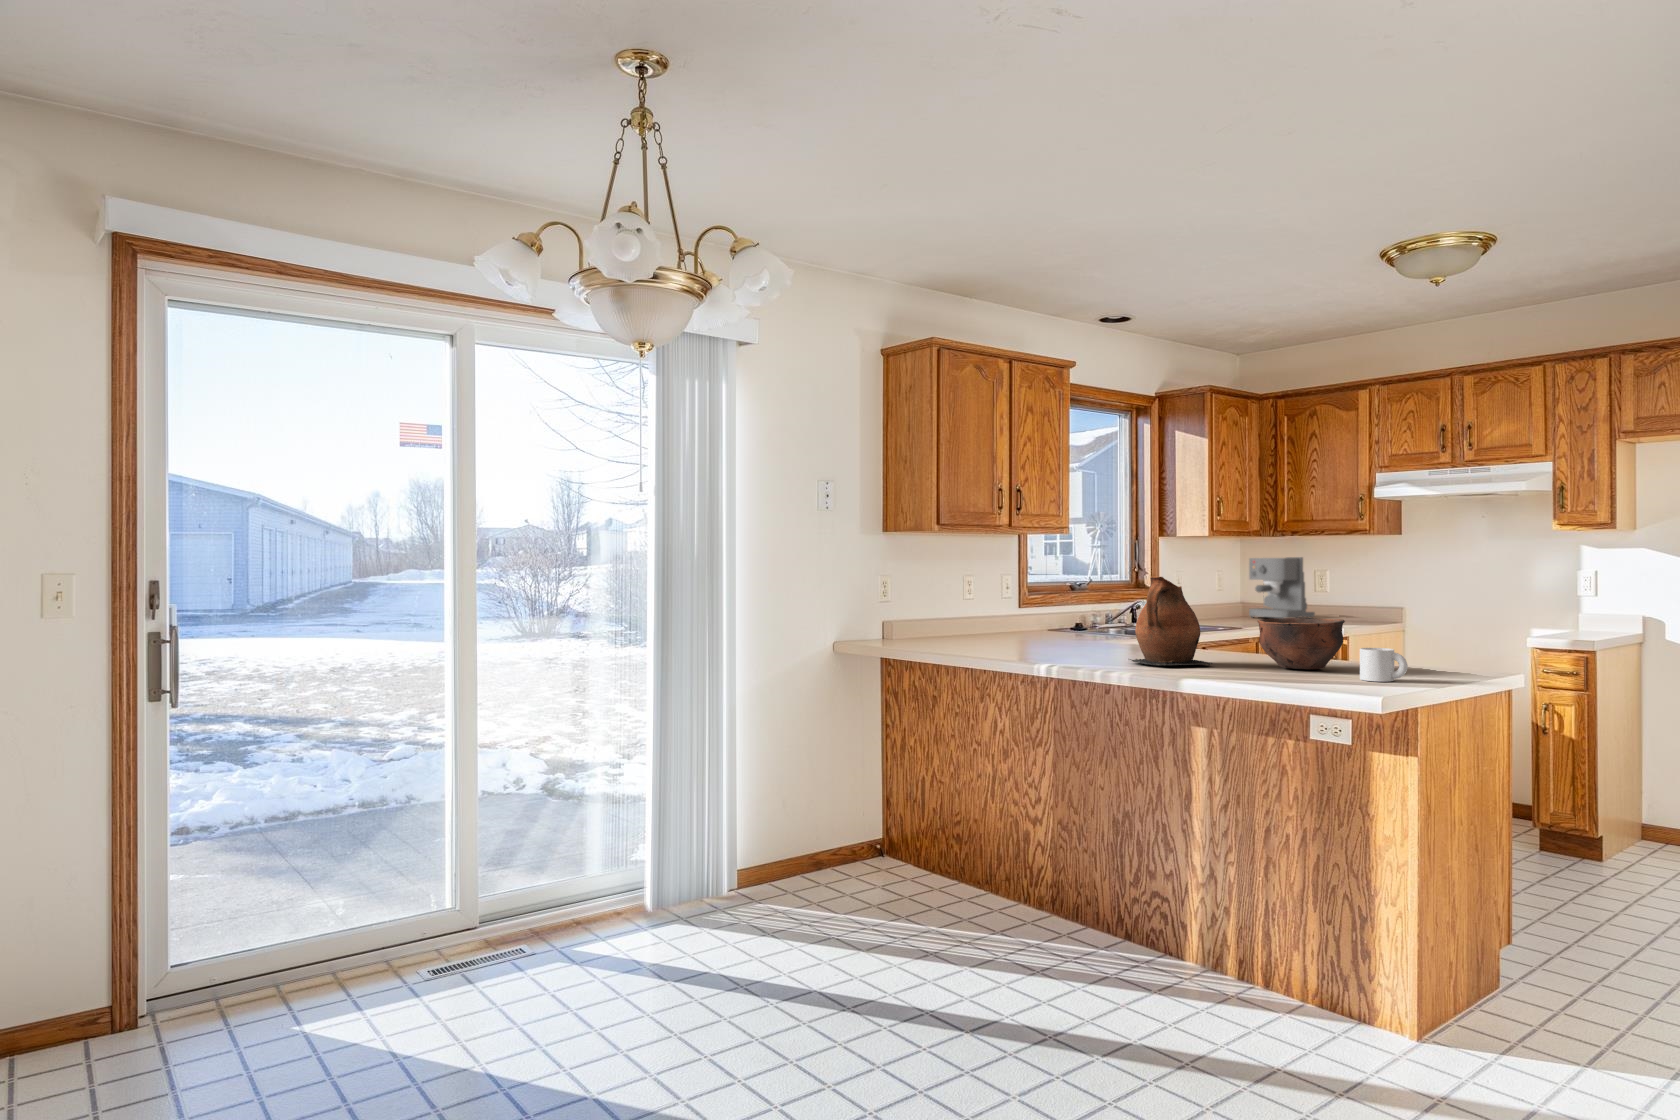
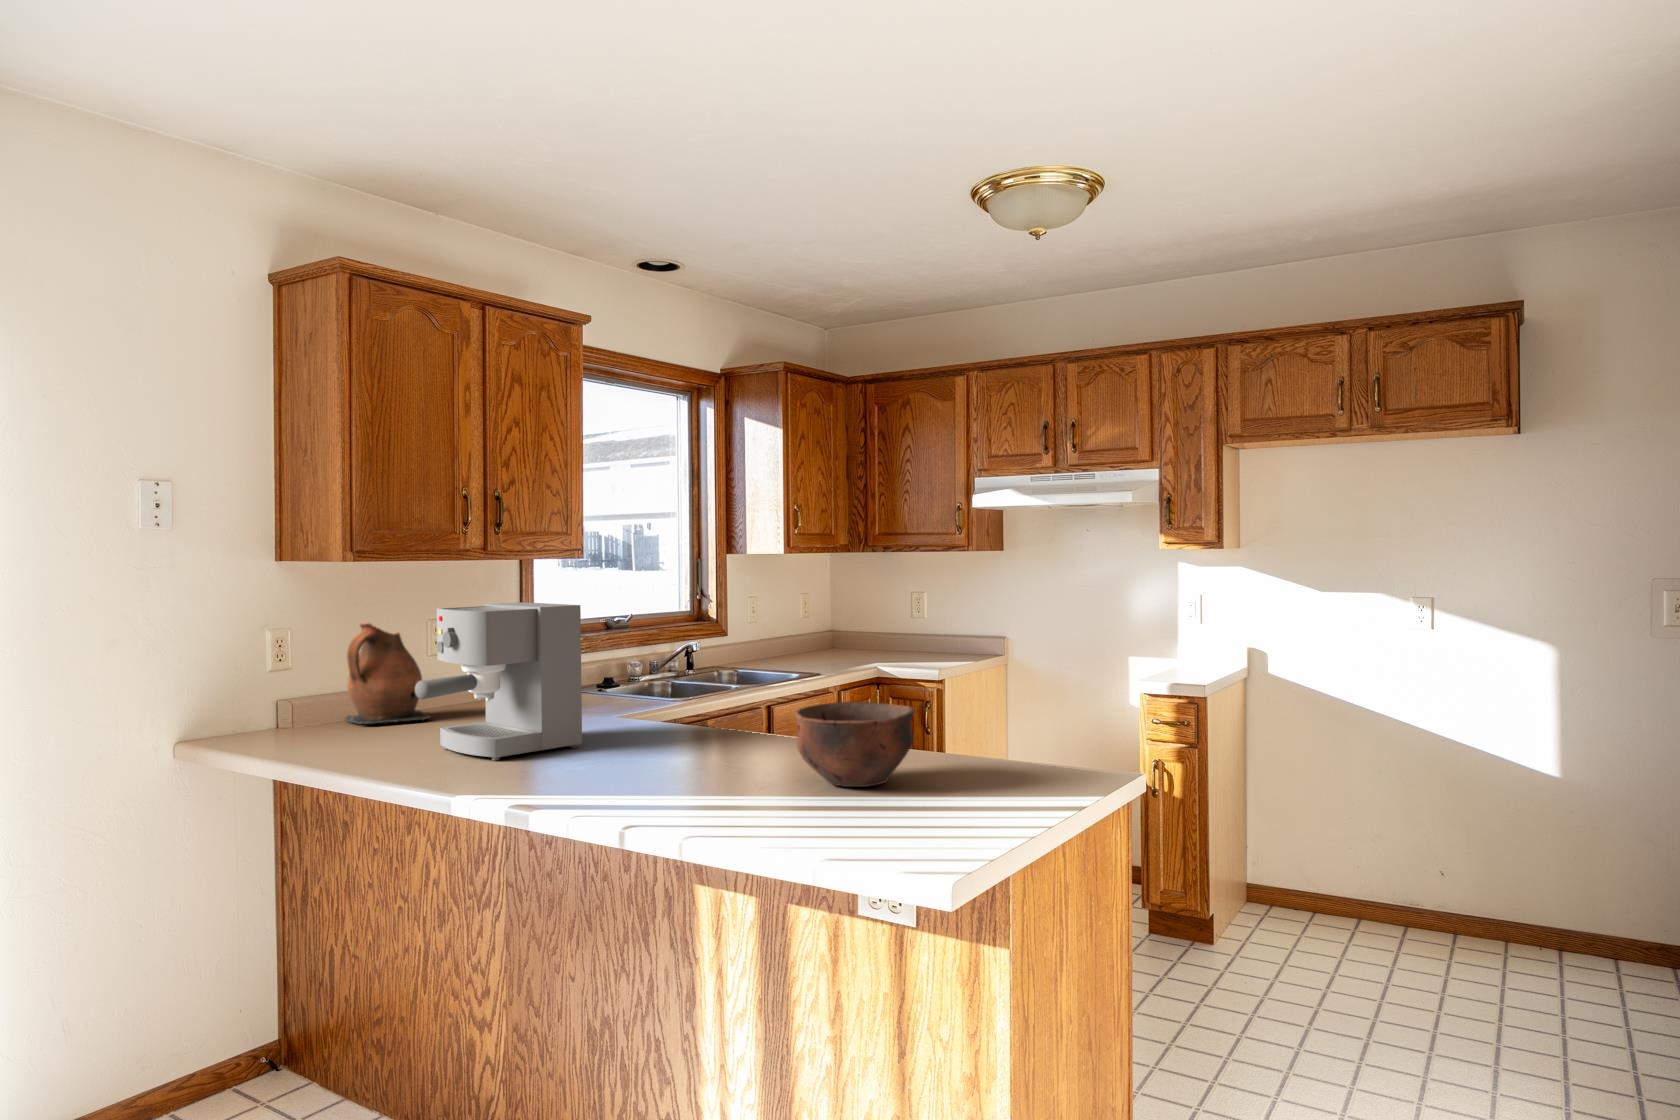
coffee maker: present [1249,557,1315,618] -> present [415,602,582,760]
ceramic pitcher: present [1130,577,1212,665] -> present [345,623,430,724]
mug: present [1360,648,1408,682] -> none [929,761,995,819]

